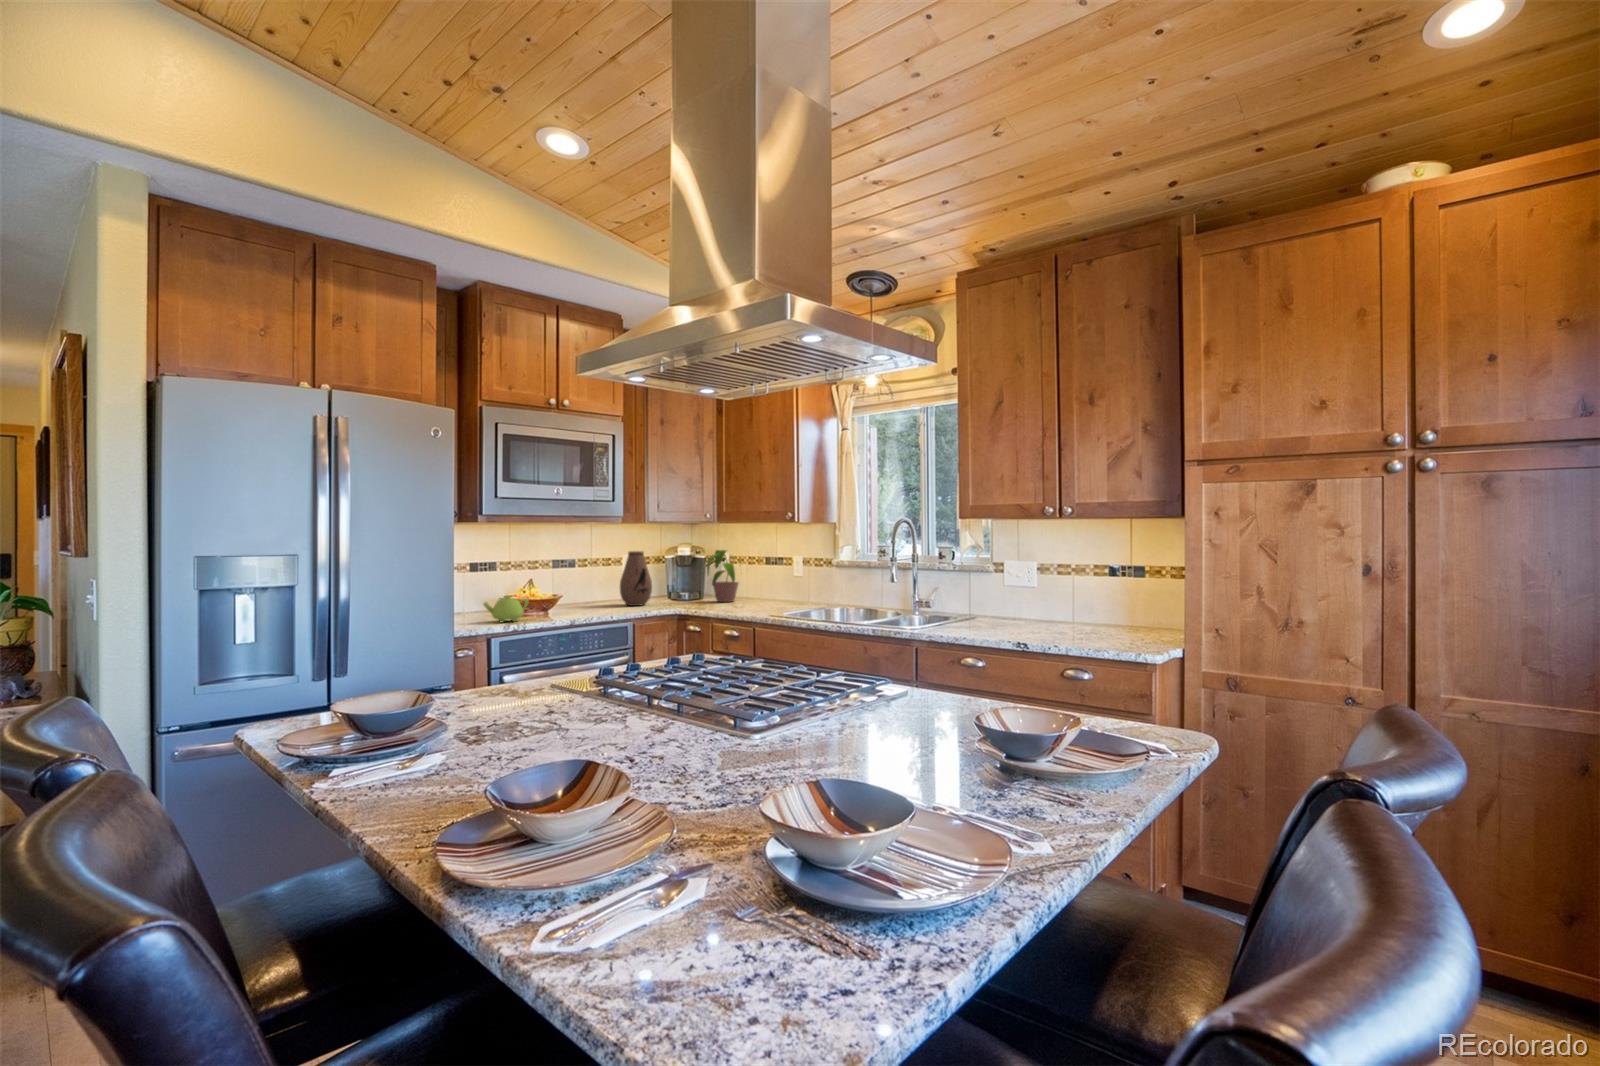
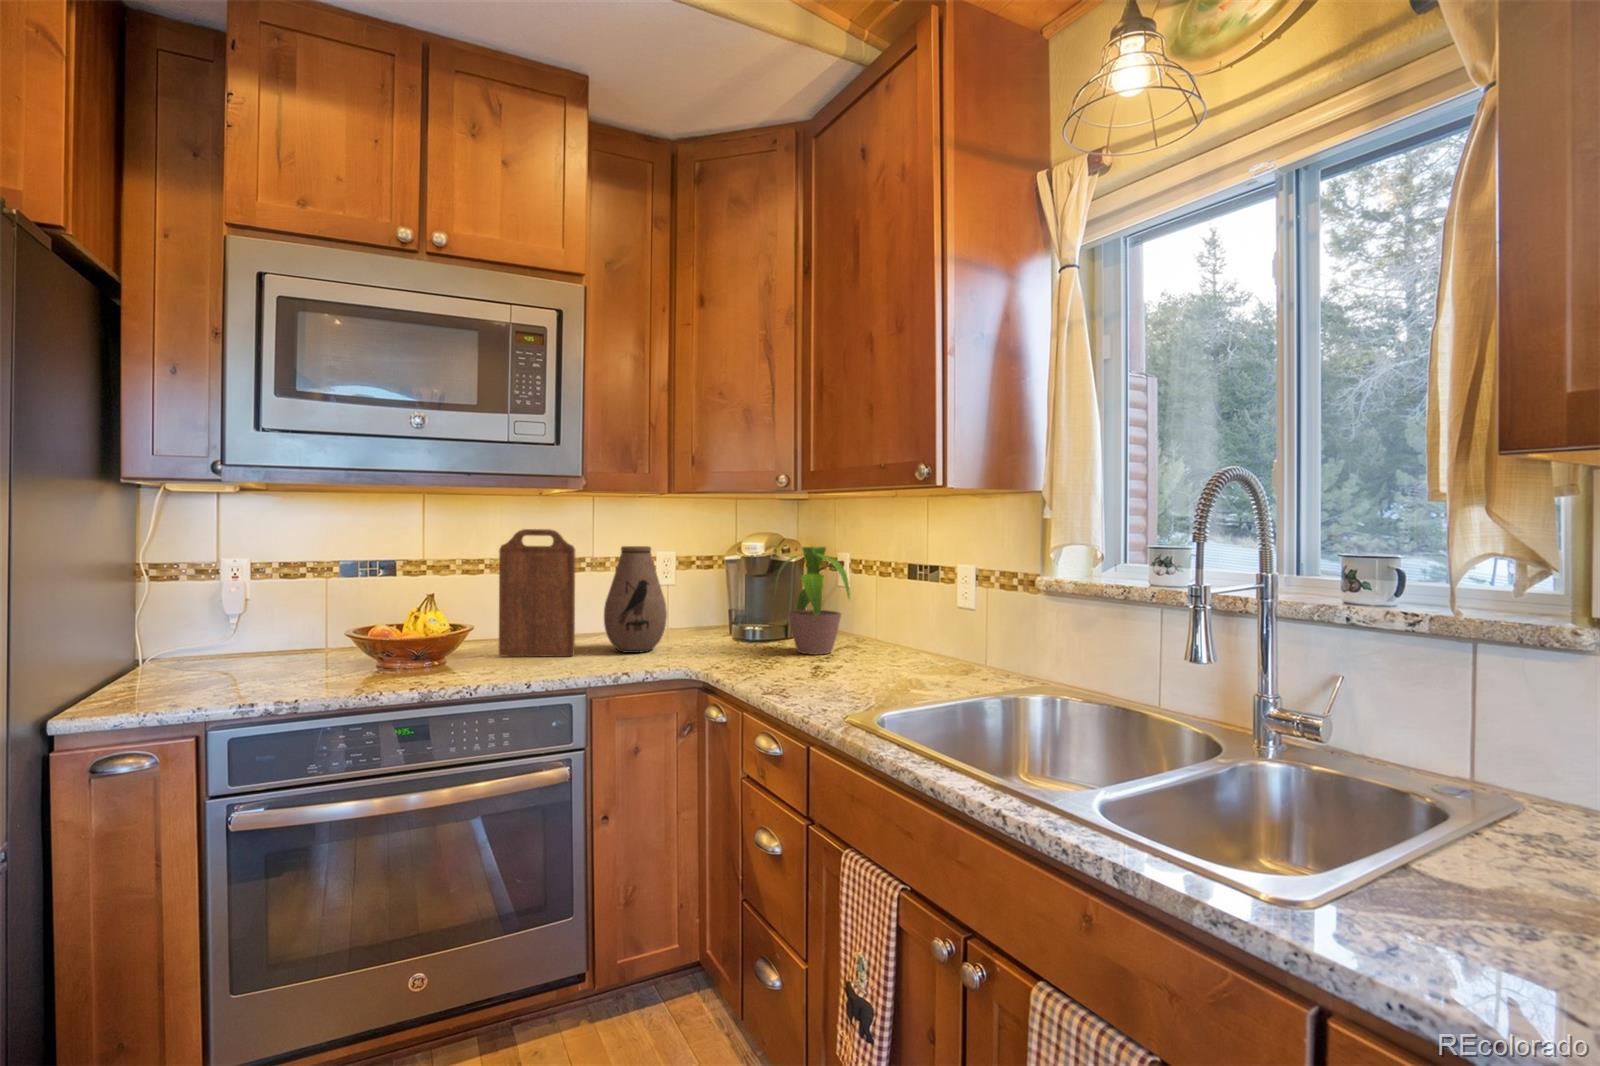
cutting board: none [573,543,612,610] -> present [499,529,575,656]
teapot: present [484,595,528,622] -> none [231,632,328,690]

